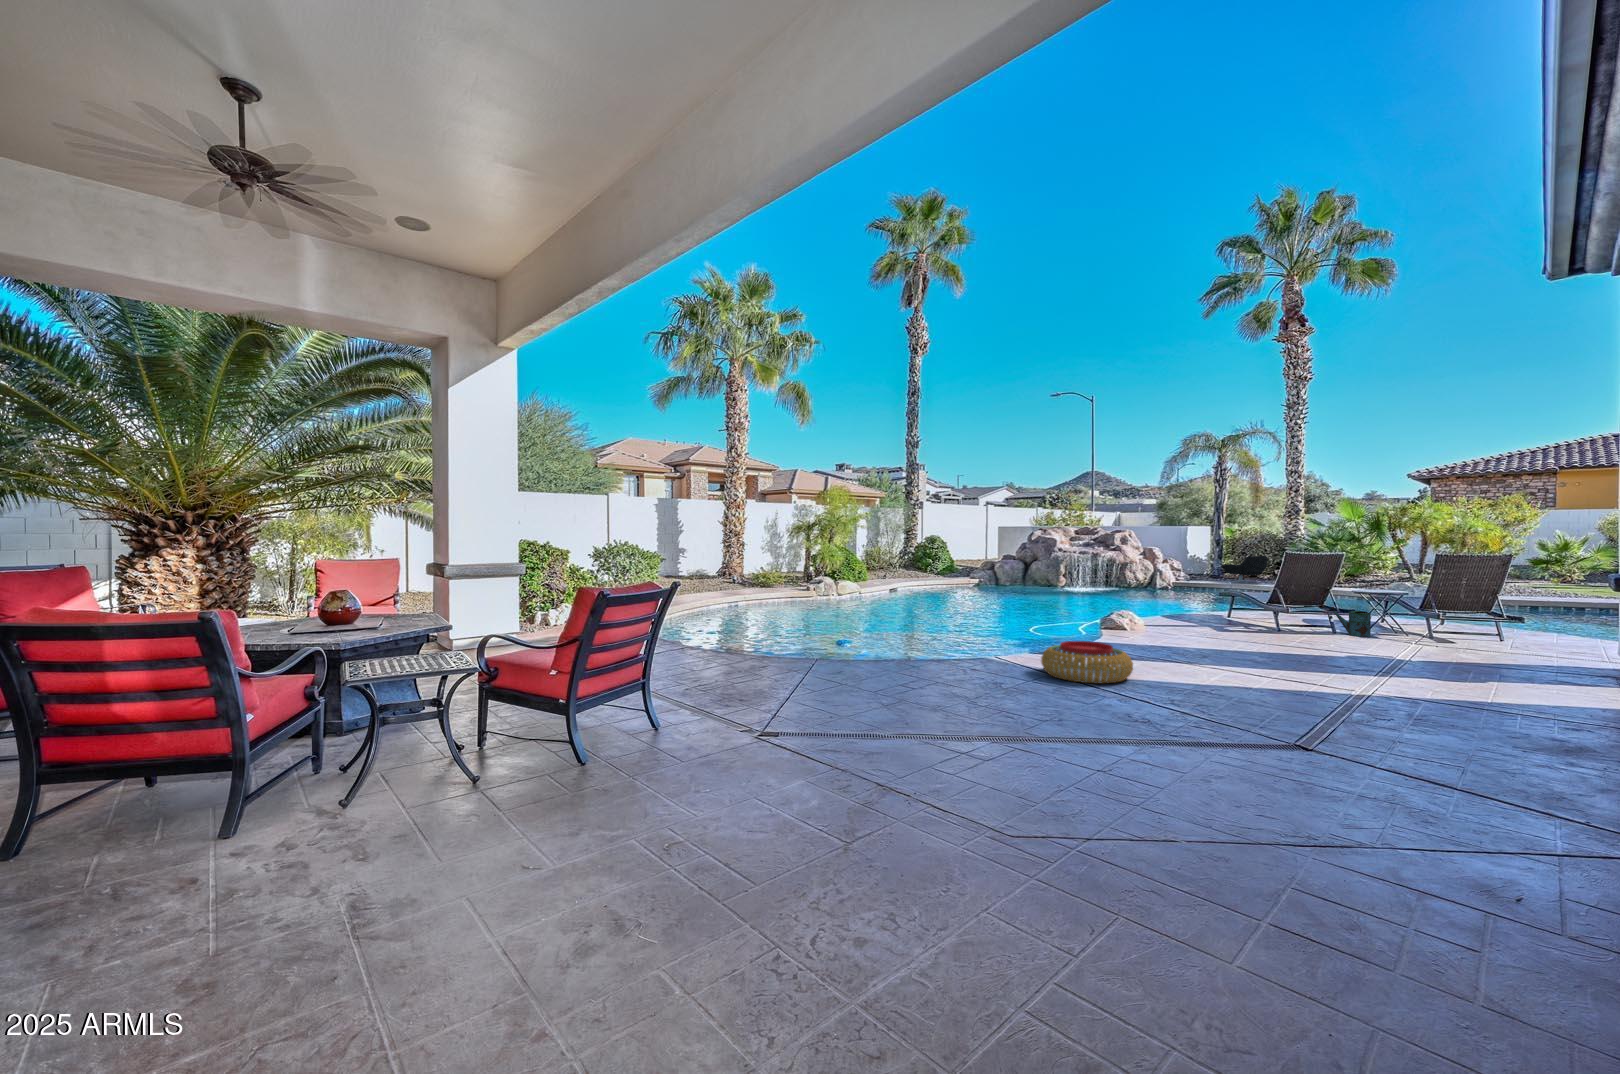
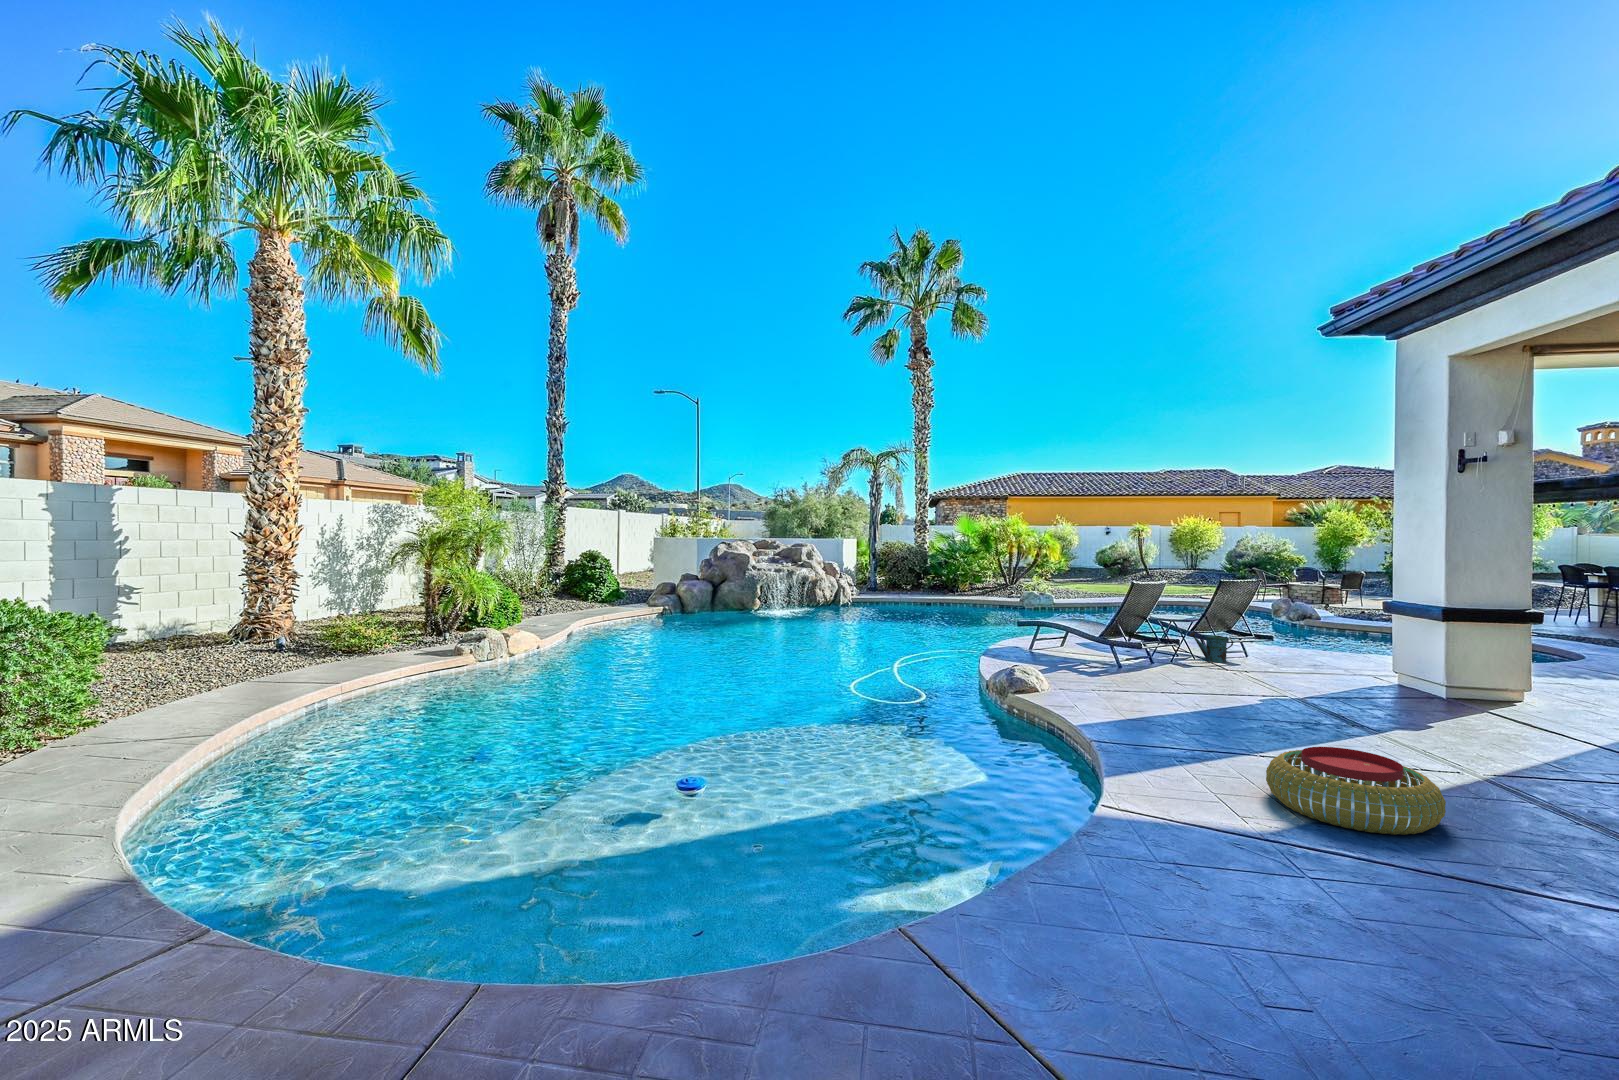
lounge chair: present [1221,556,1267,584] -> none [897,569,935,597]

